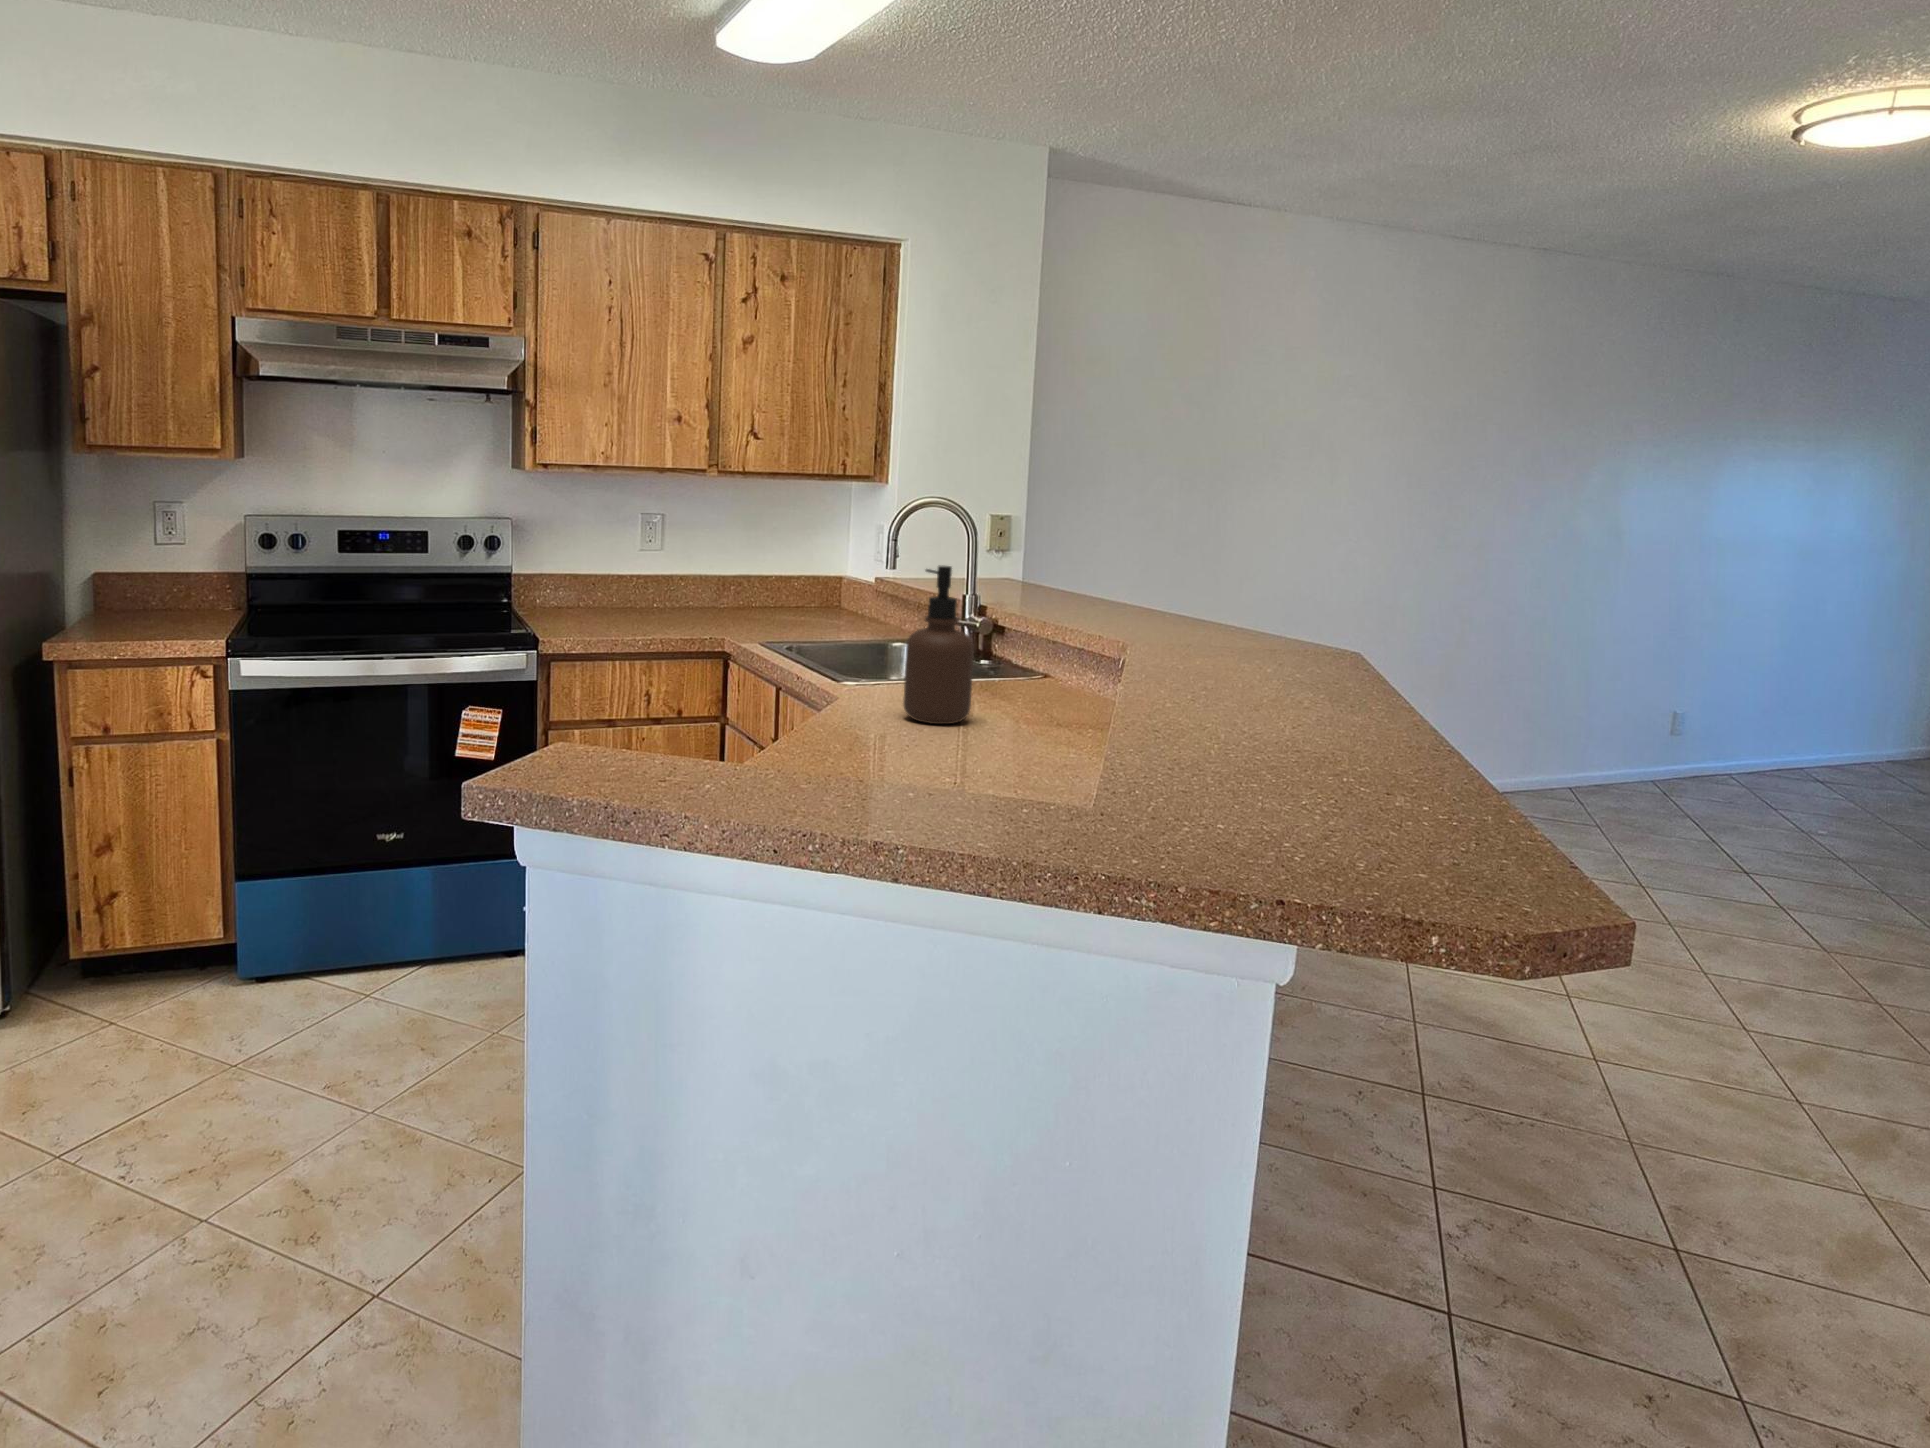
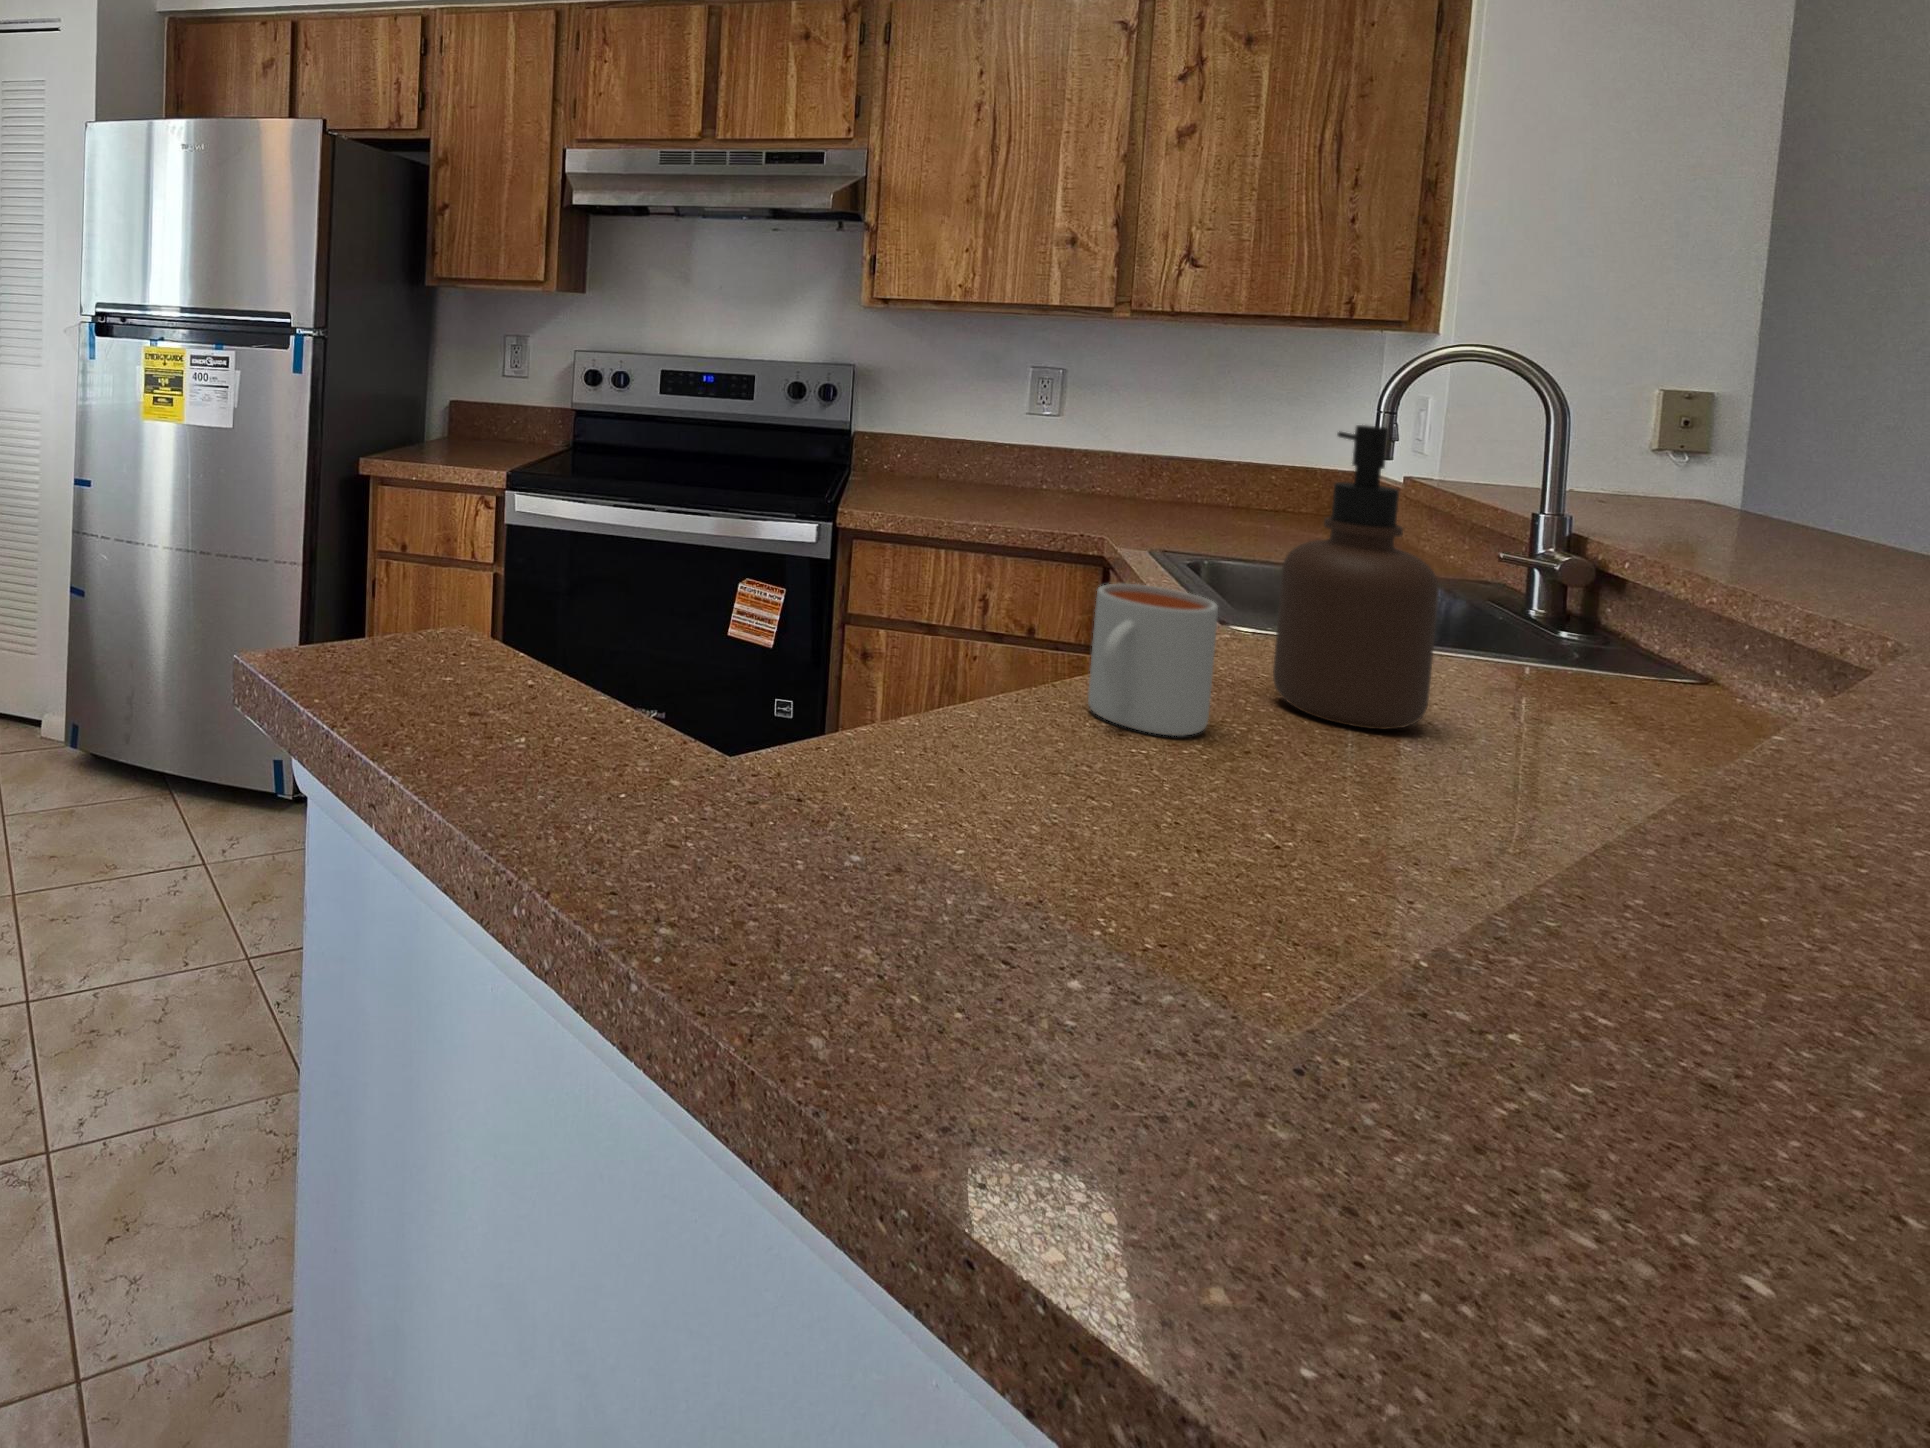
mug: none [839,665,900,744] -> present [1088,584,1218,736]

